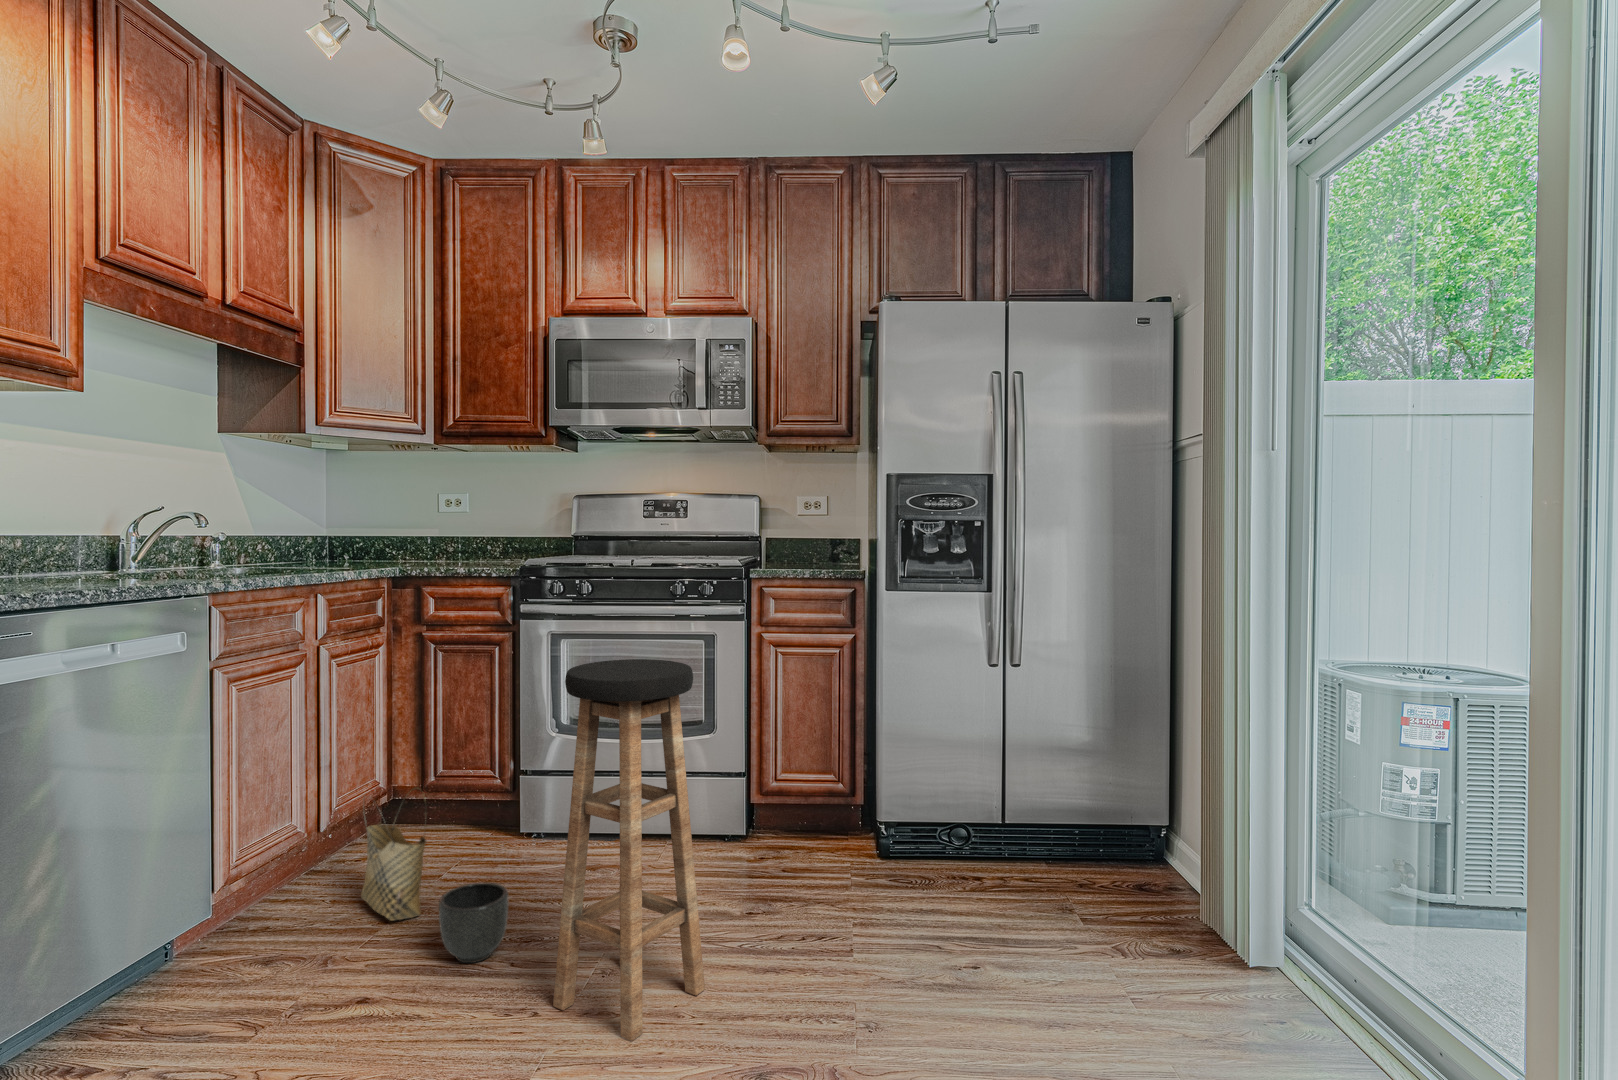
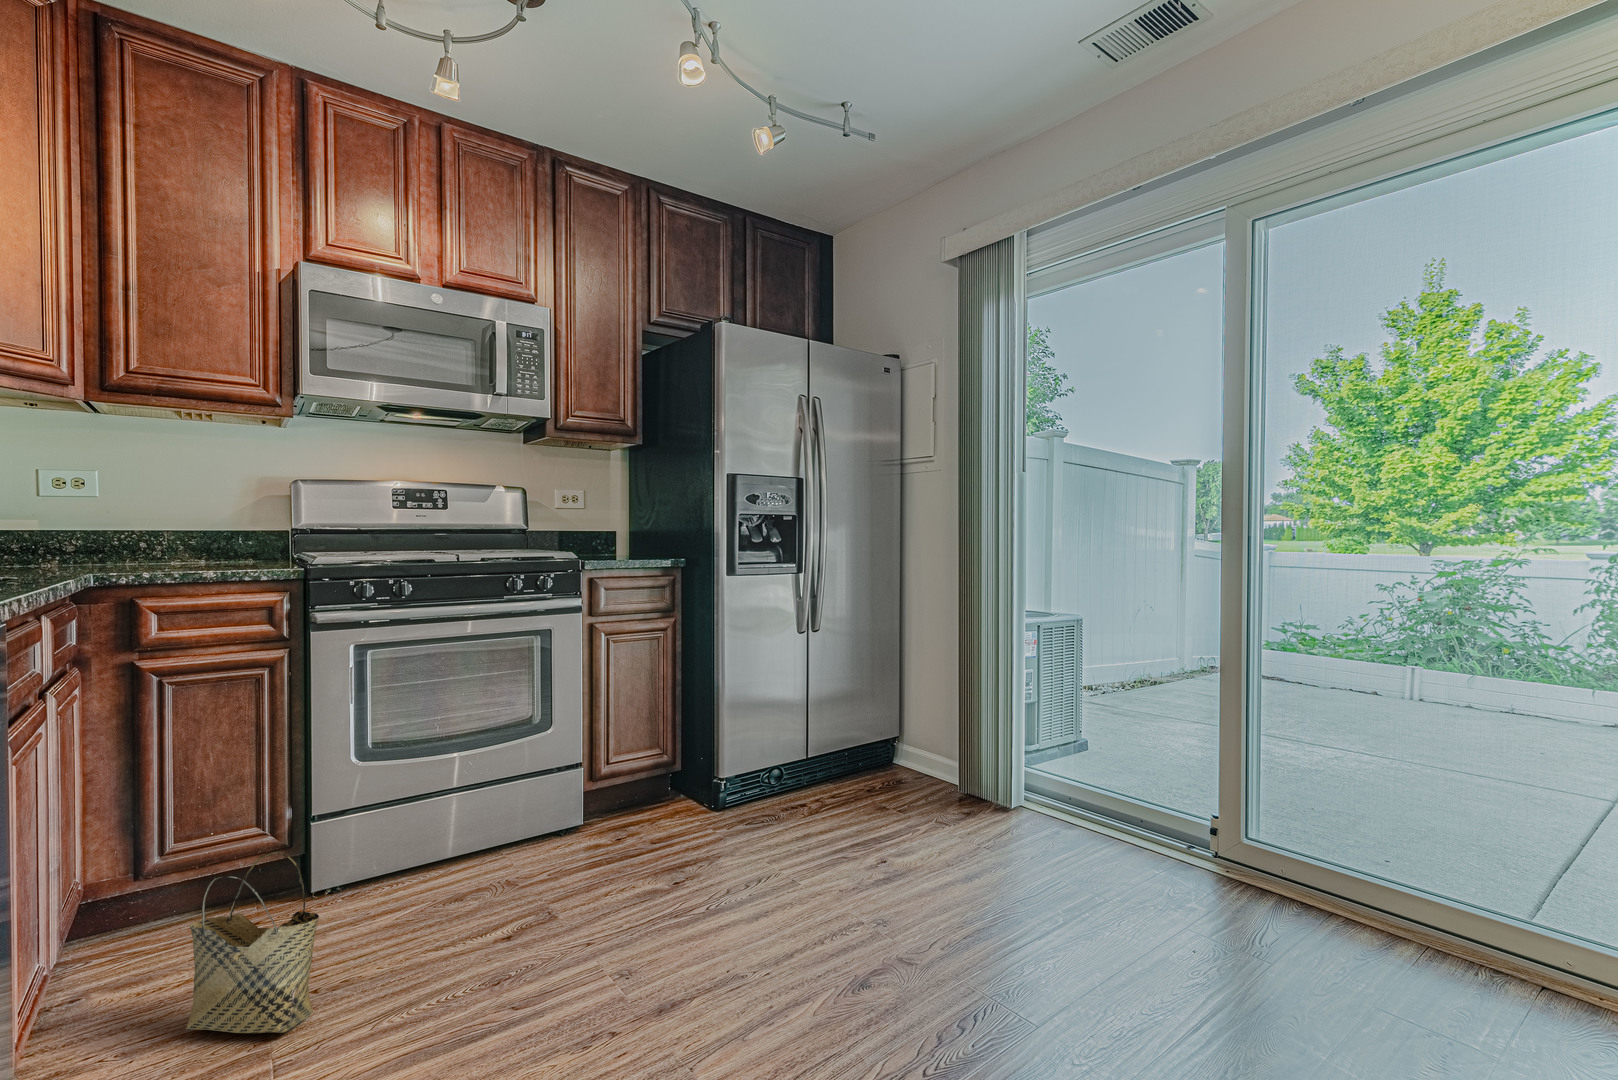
bar stool: present [553,659,705,1041] -> none [616,636,745,1020]
planter: present [439,882,508,963] -> none [411,927,497,1031]

